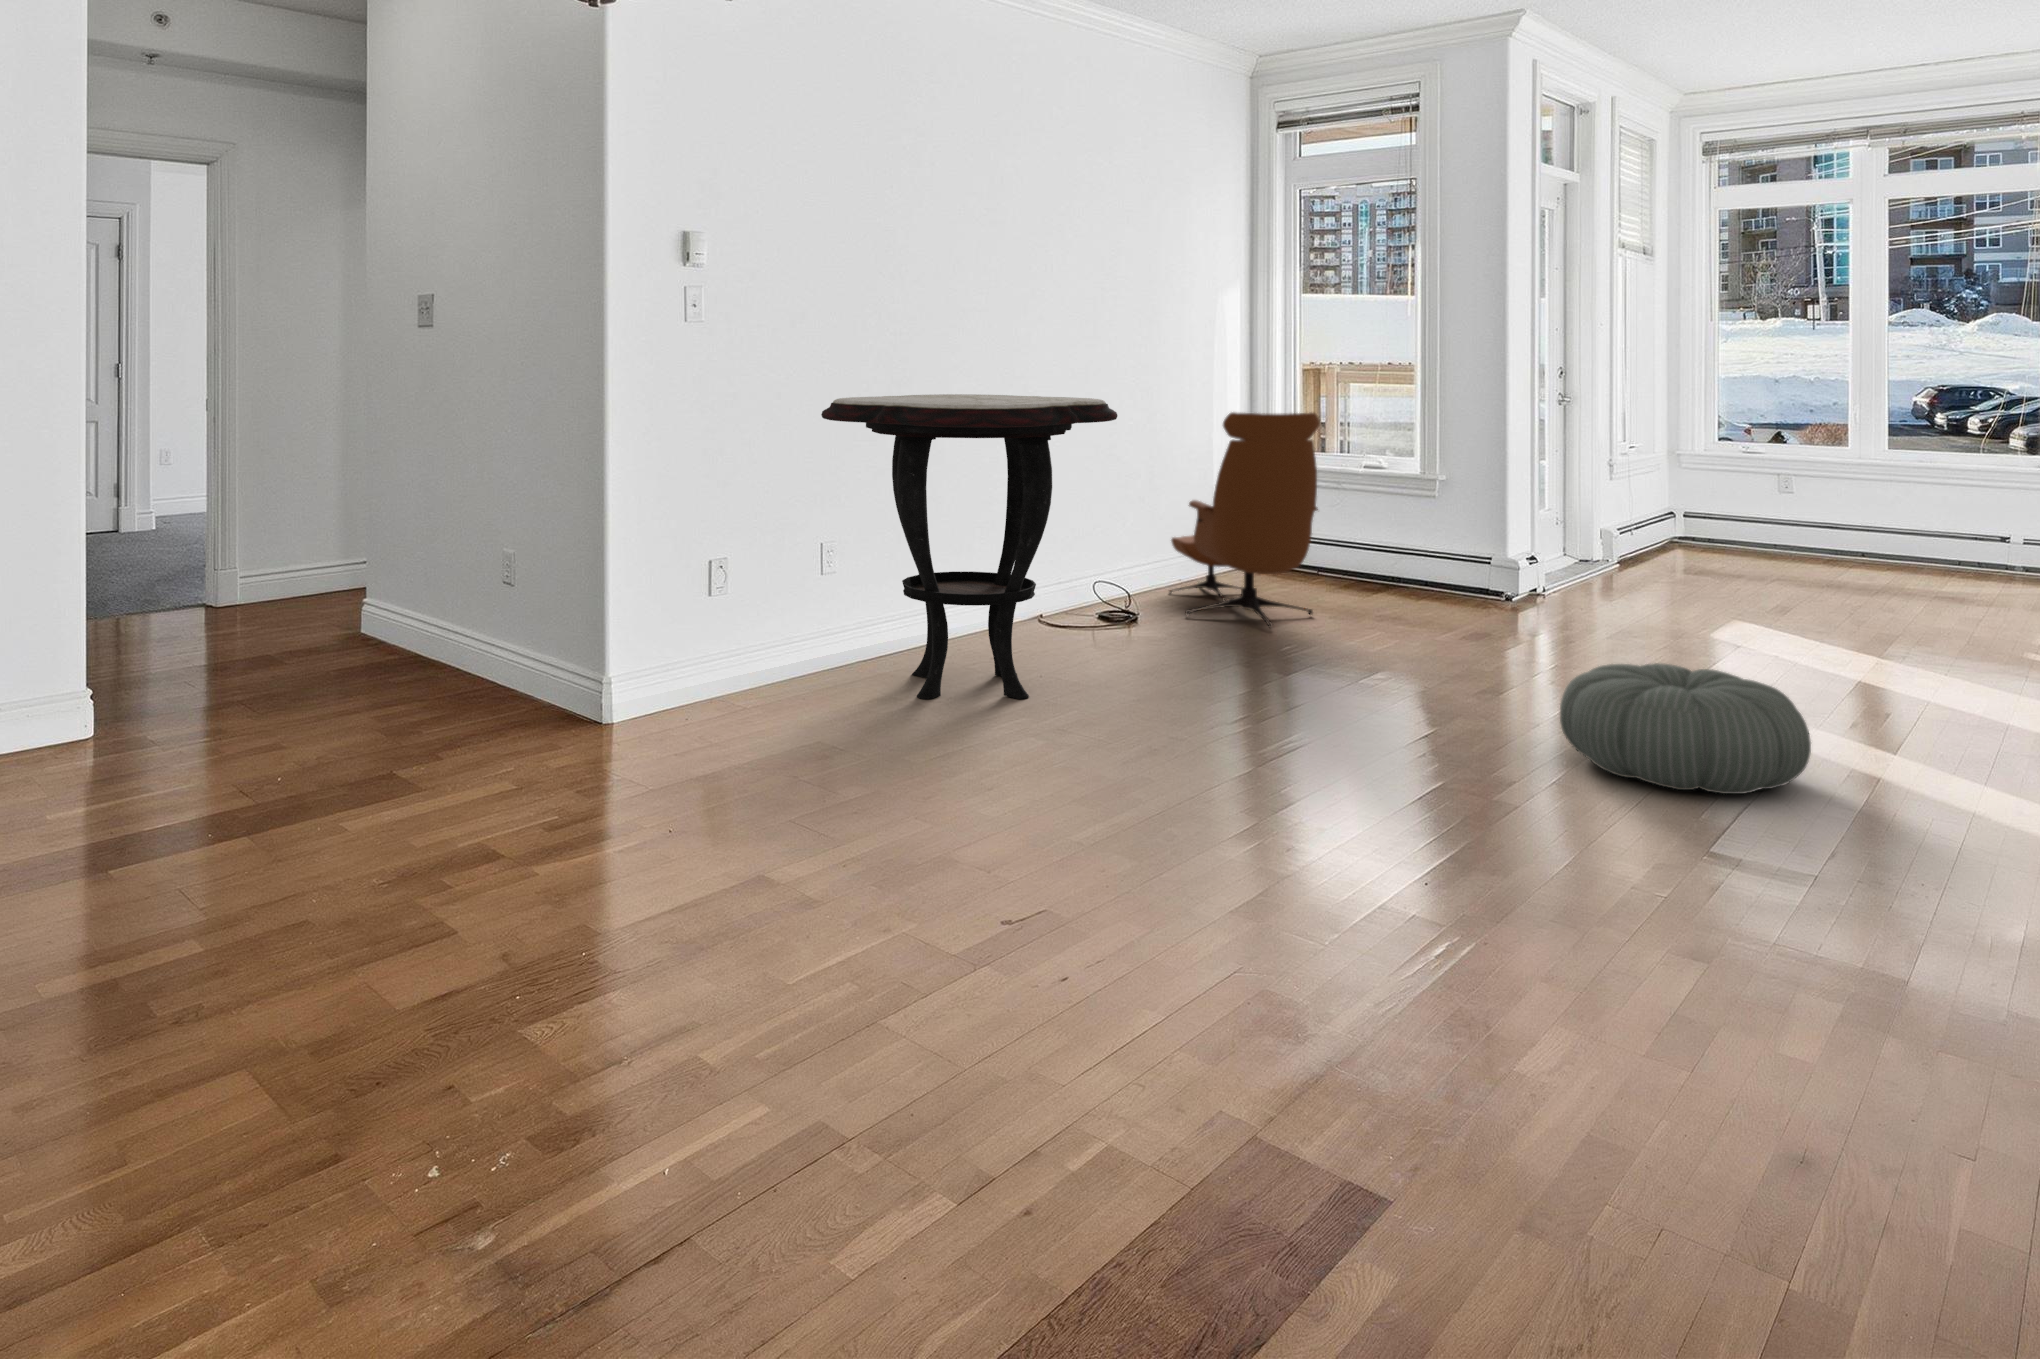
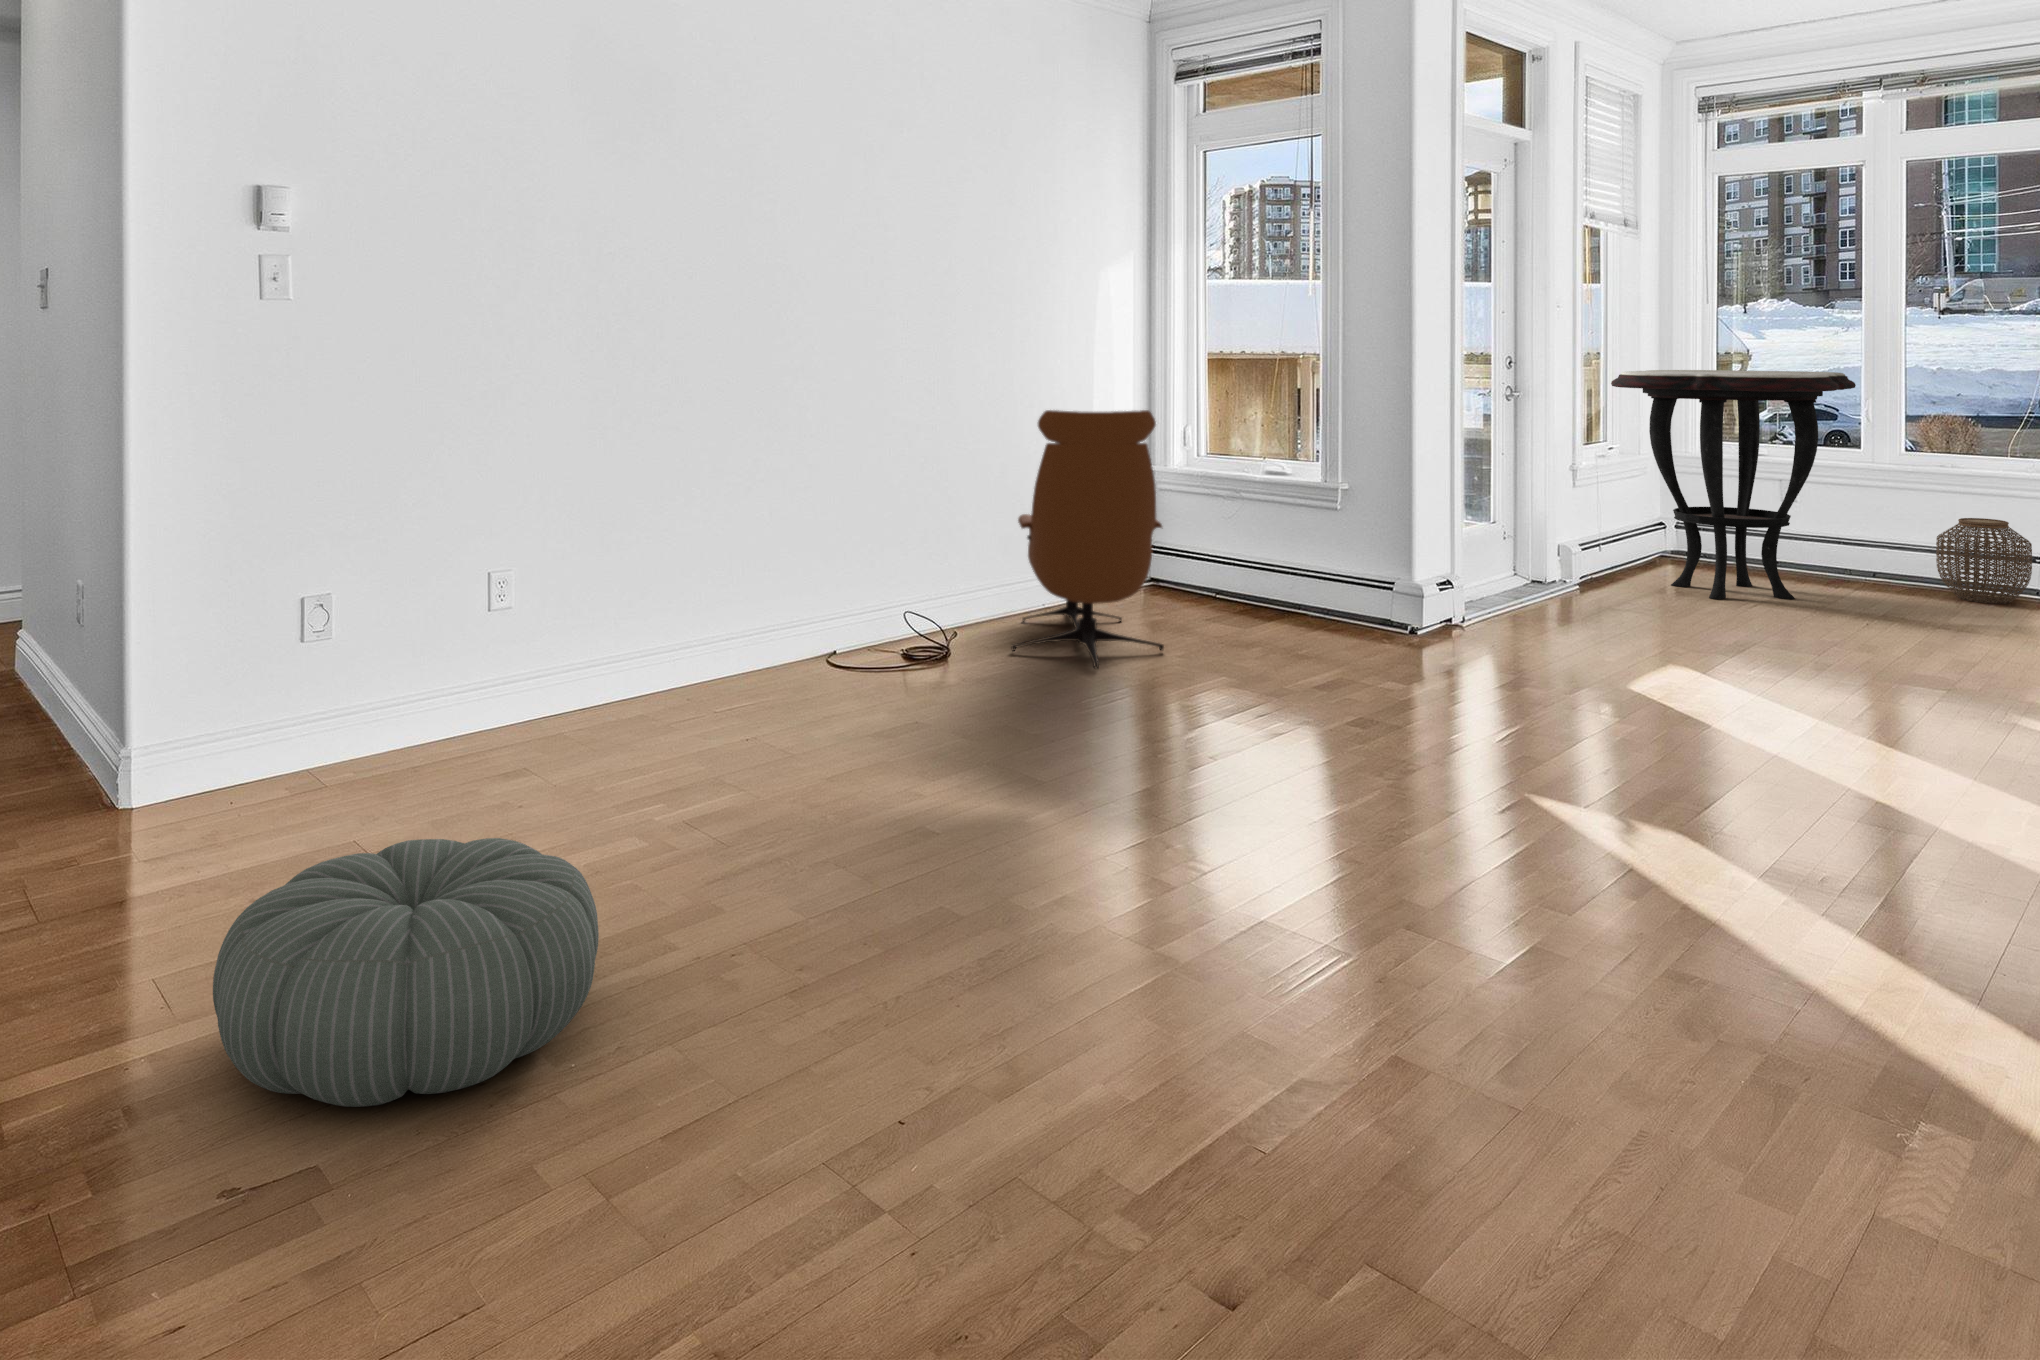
side table: present [821,394,1118,699] -> present [1611,370,1856,599]
woven basket: none [1919,505,2001,577] -> present [1936,518,2032,604]
pouf: present [1560,663,1811,794] -> present [213,838,599,1107]

